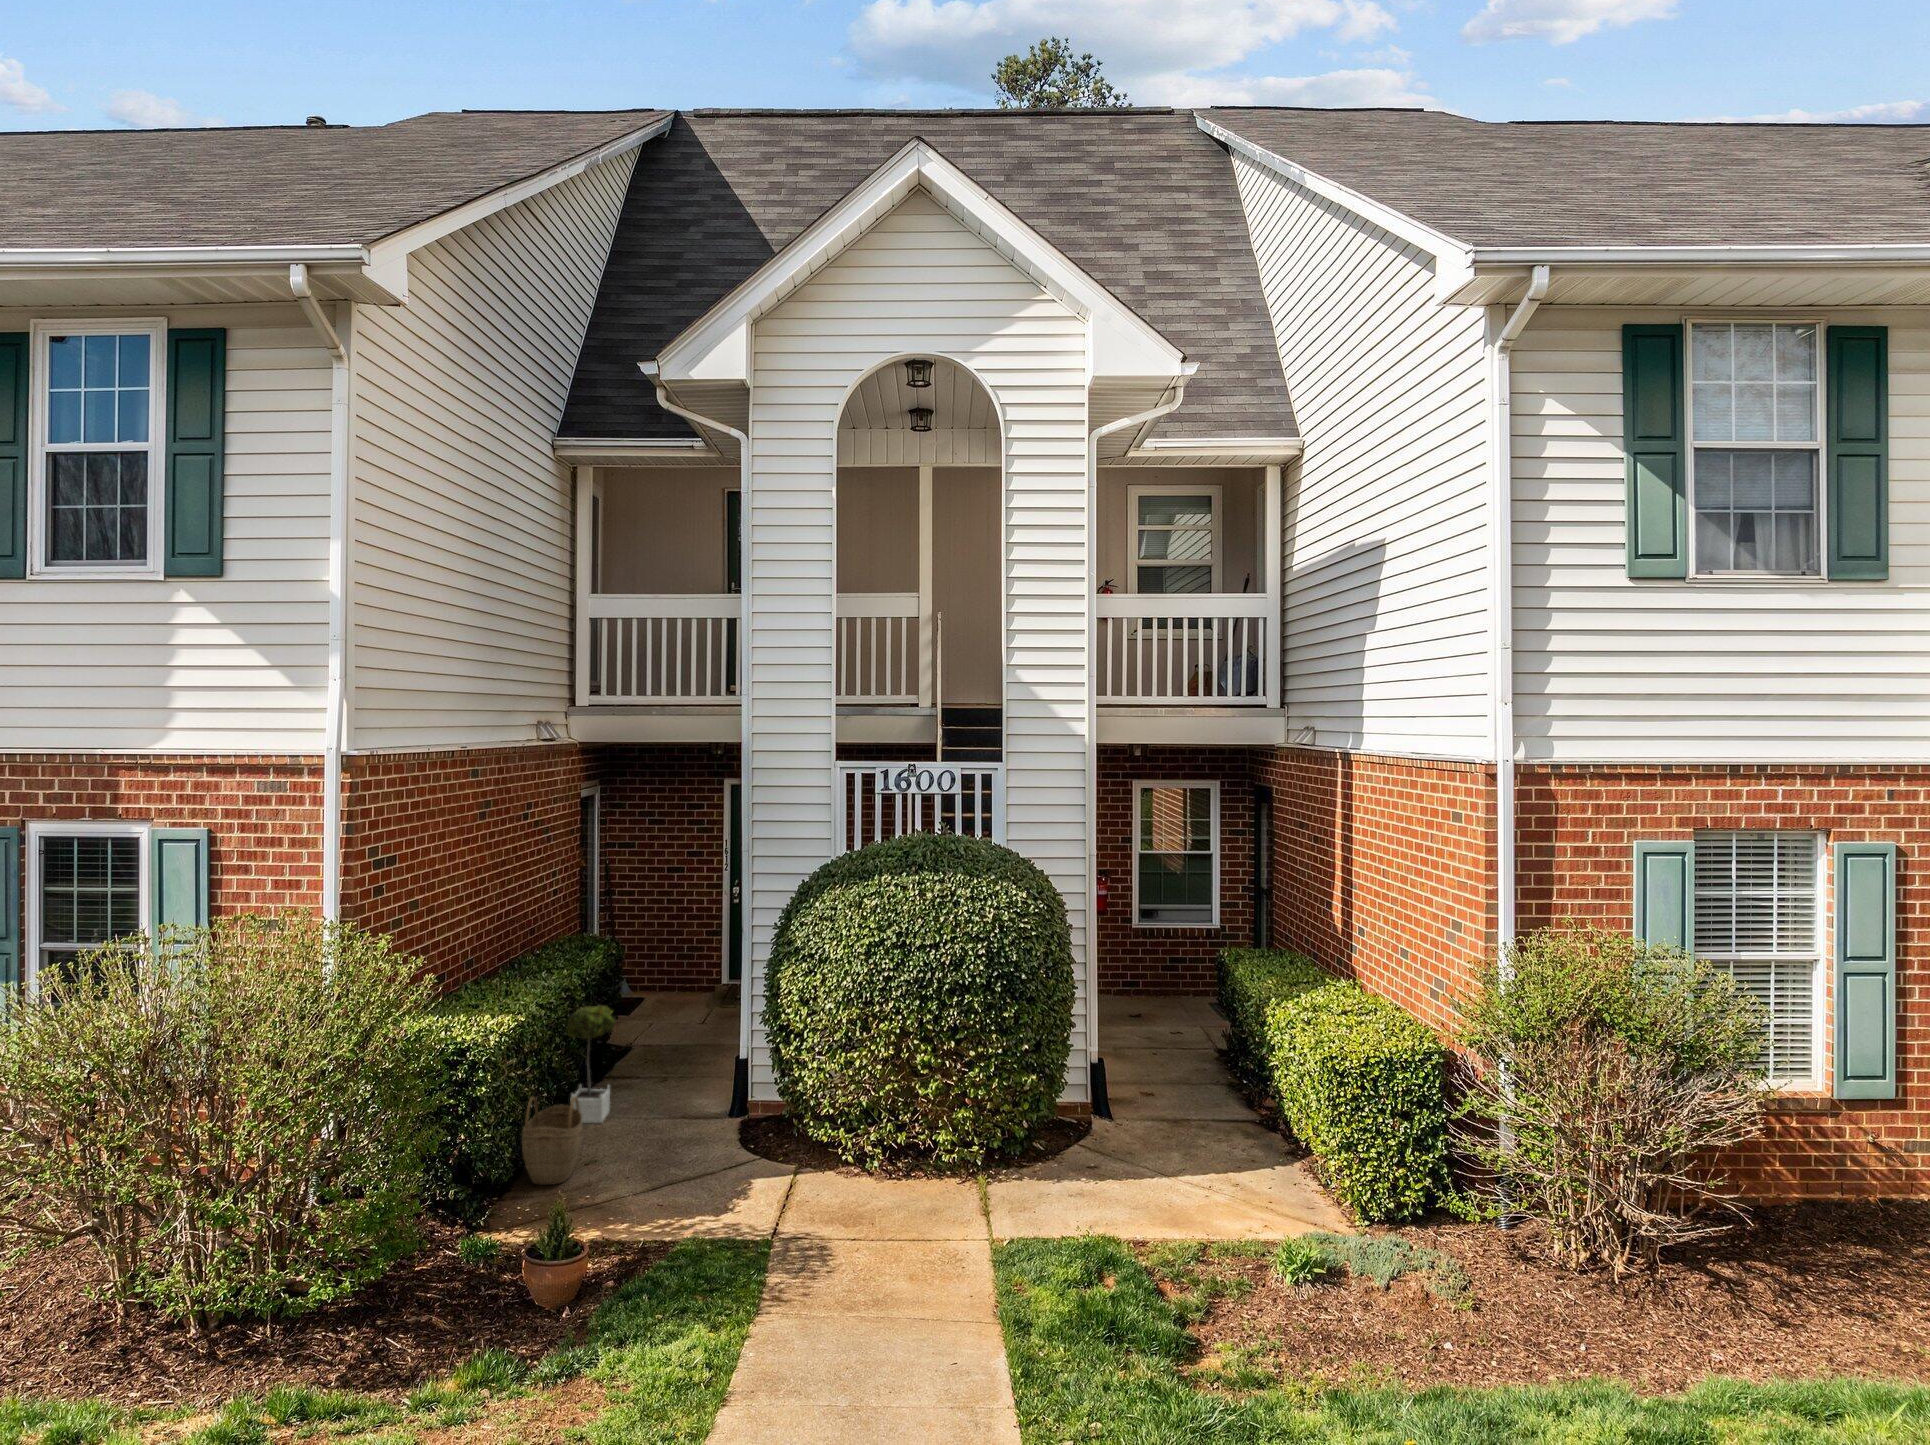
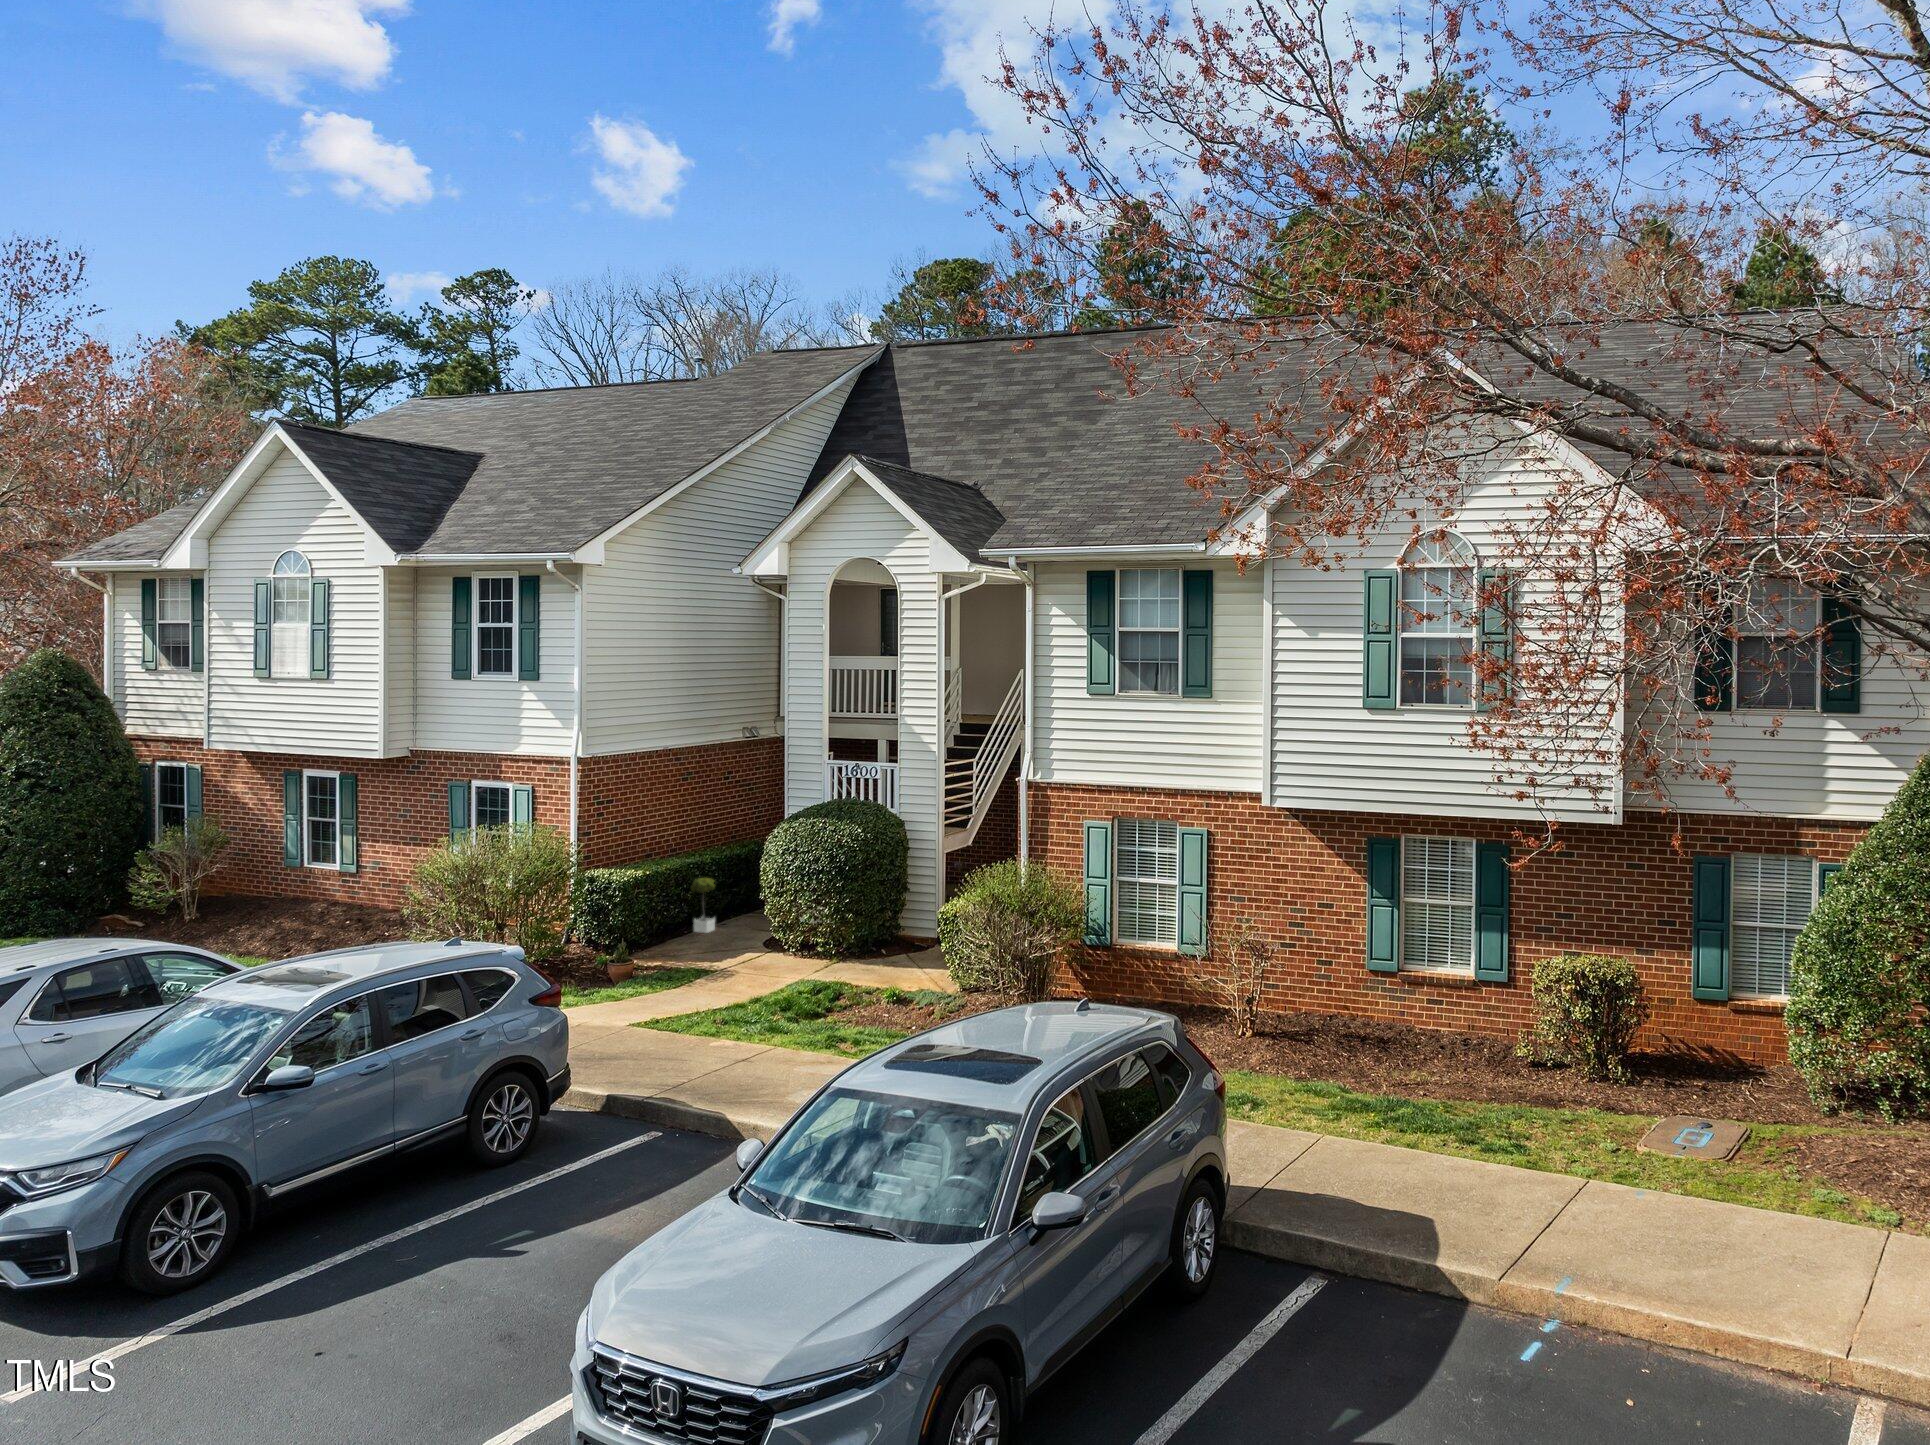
woven basket: present [522,1097,582,1185] -> none [649,911,679,948]

